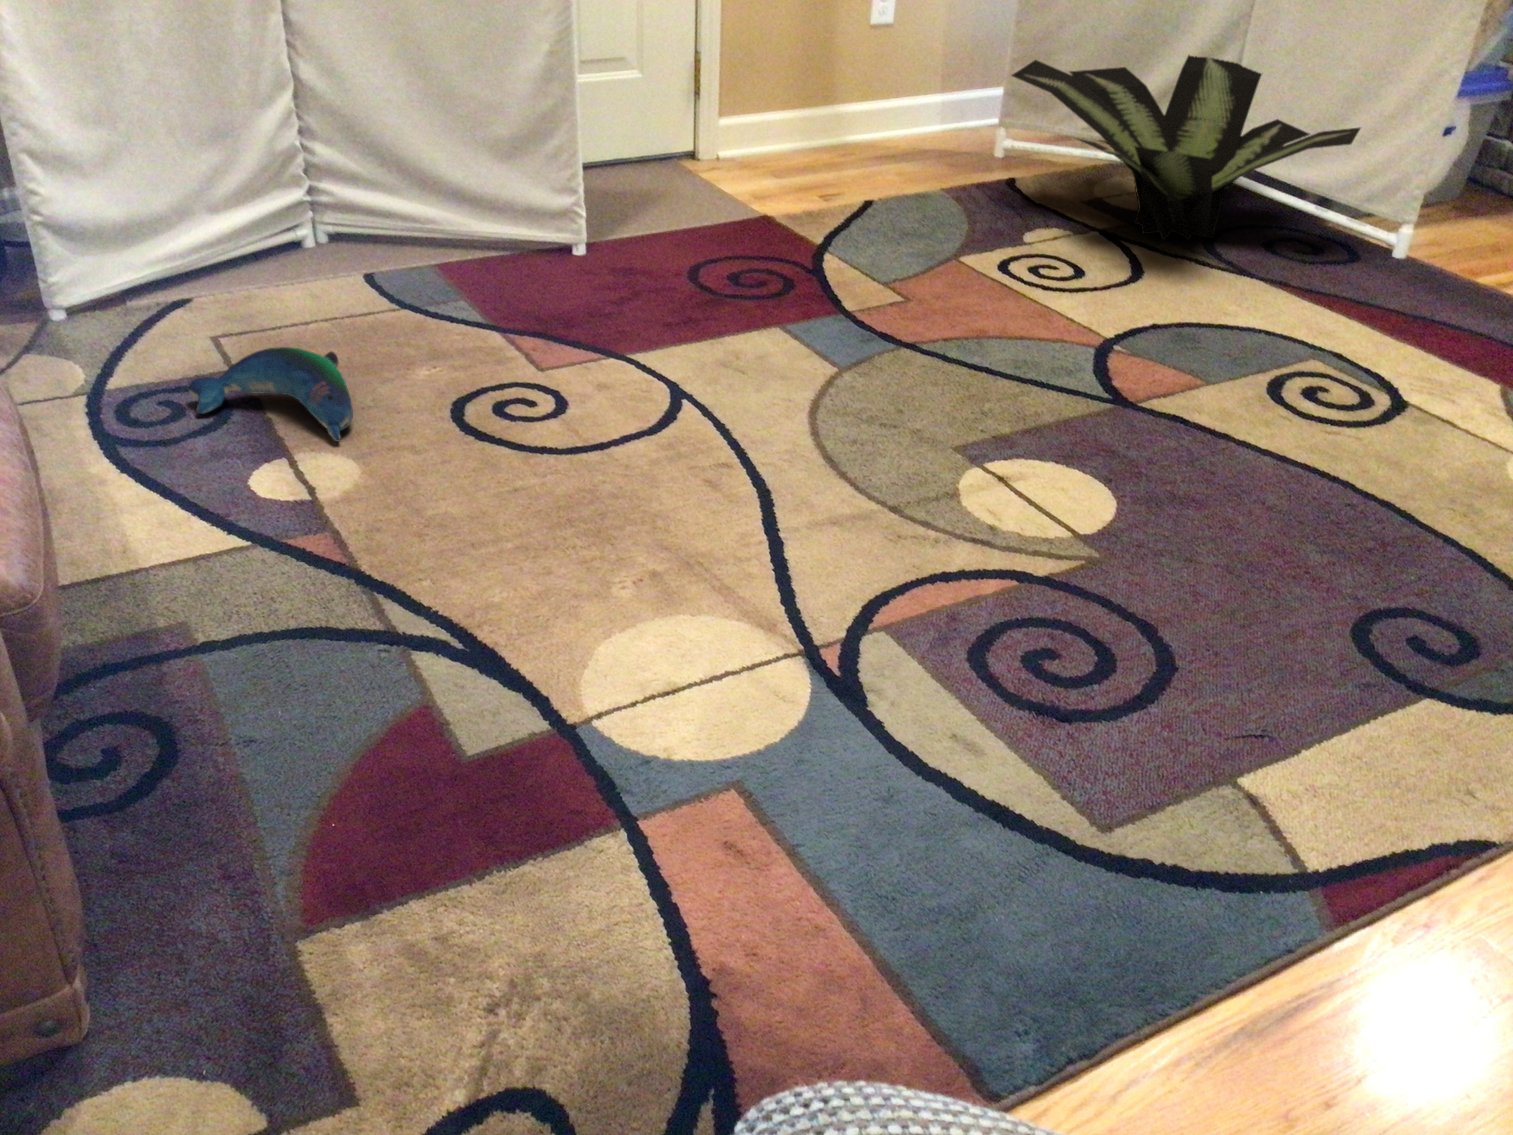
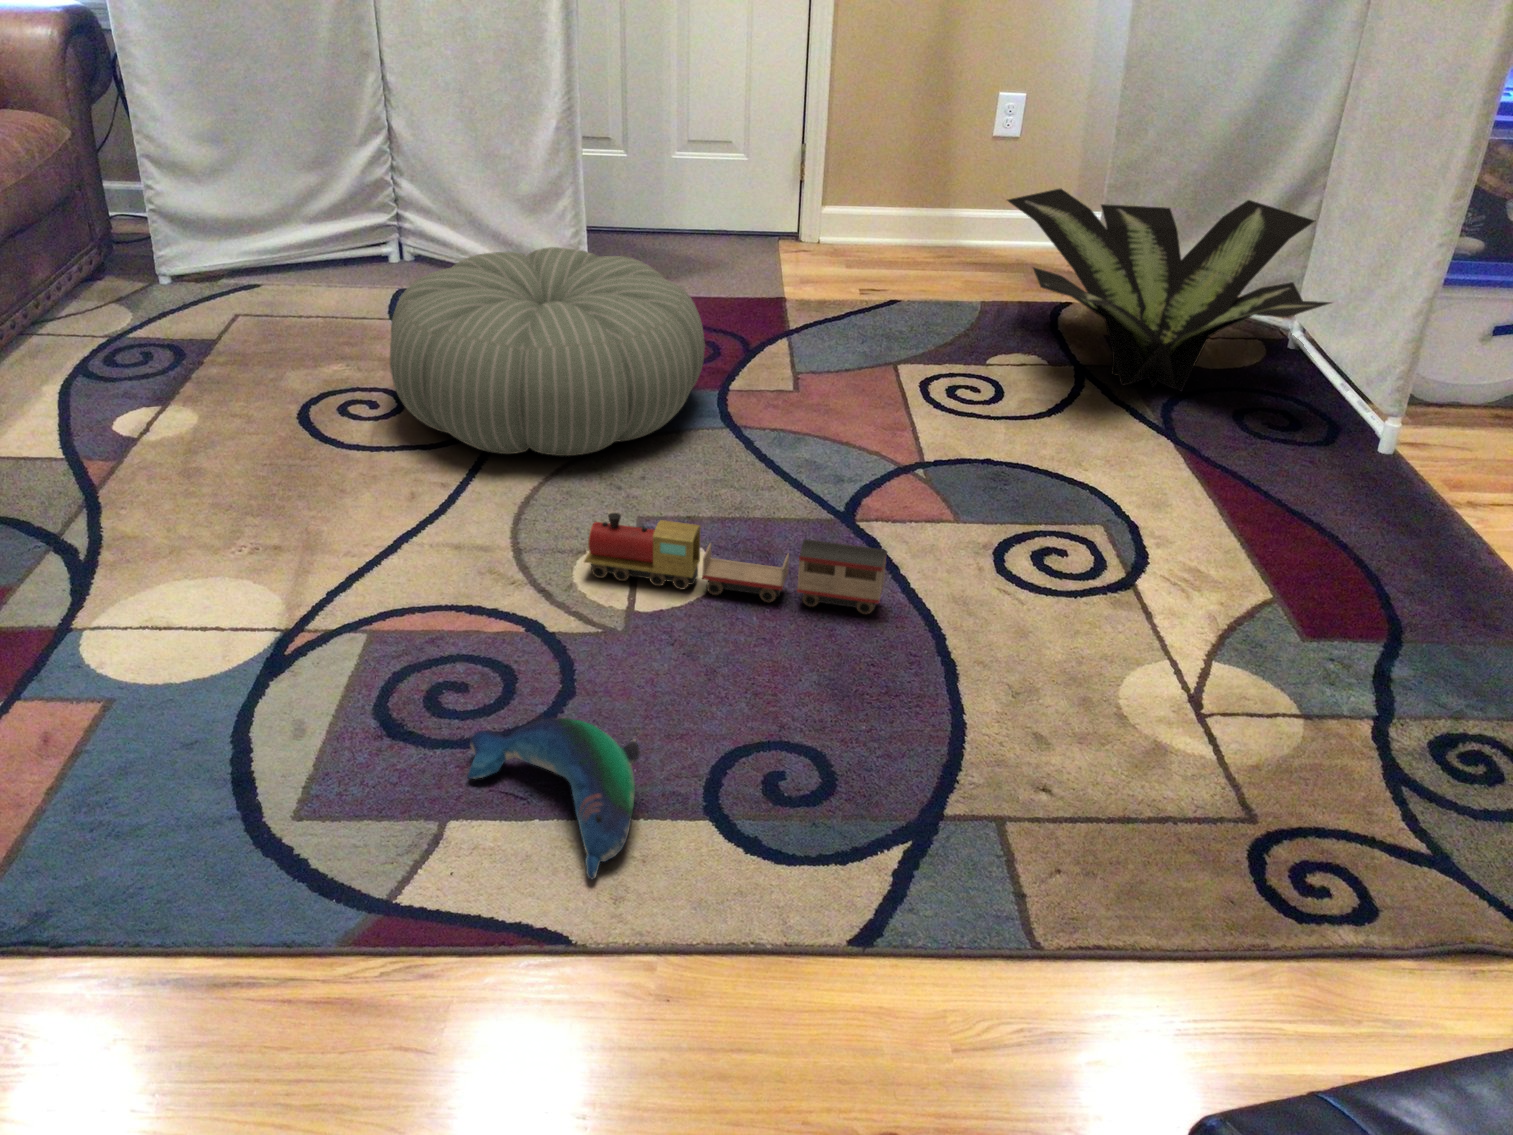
pouf: none [527,183,885,417] -> present [390,247,705,456]
plush toy: present [189,347,353,441] -> present [468,718,639,879]
toy train: none [963,413,1276,511] -> present [584,513,887,614]

